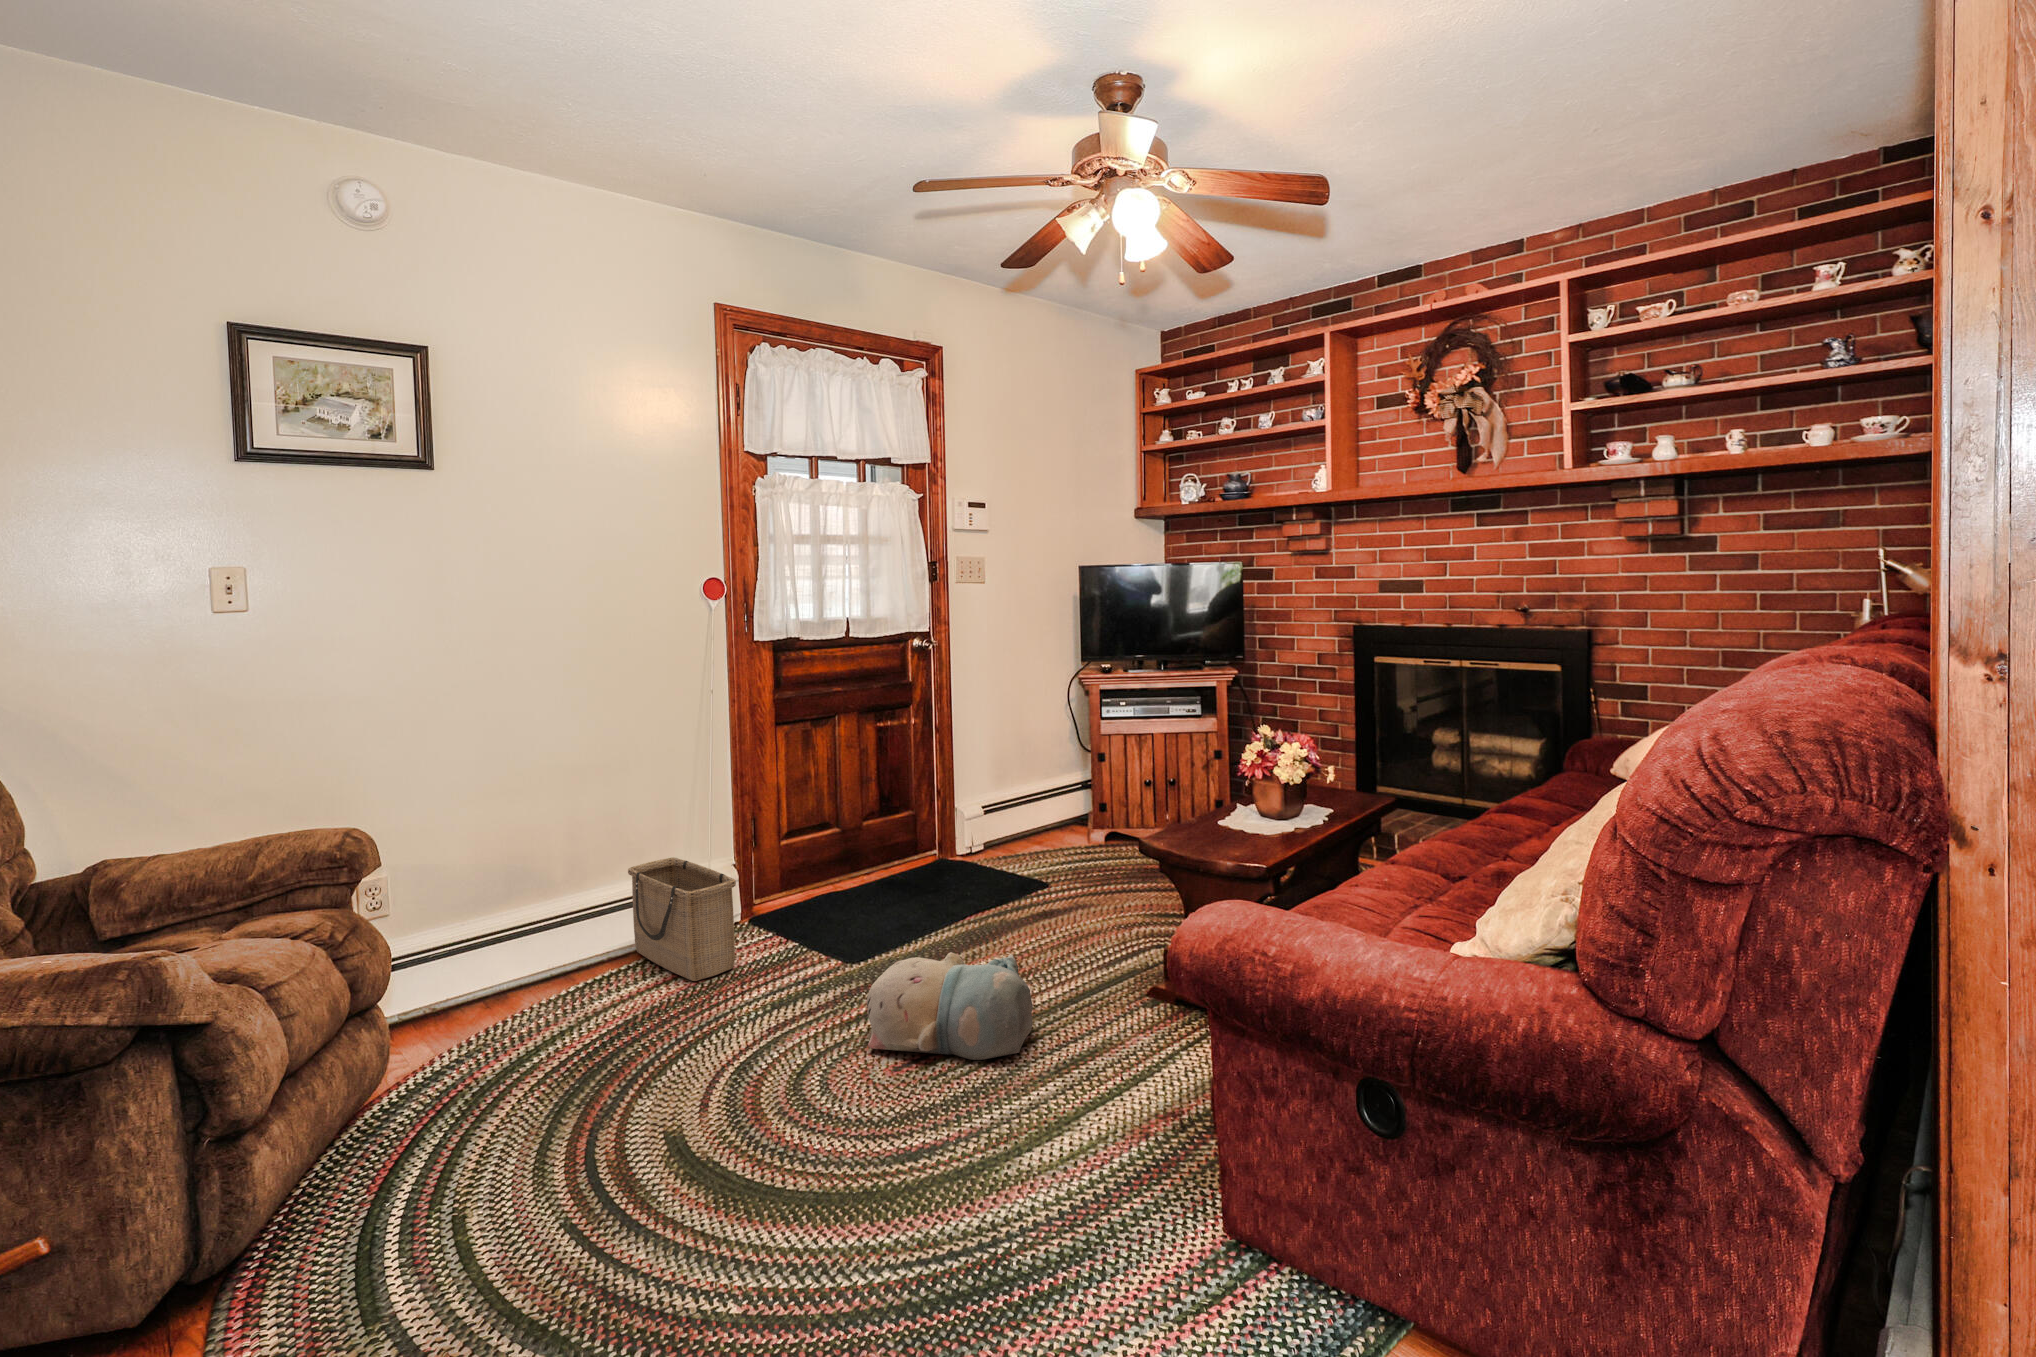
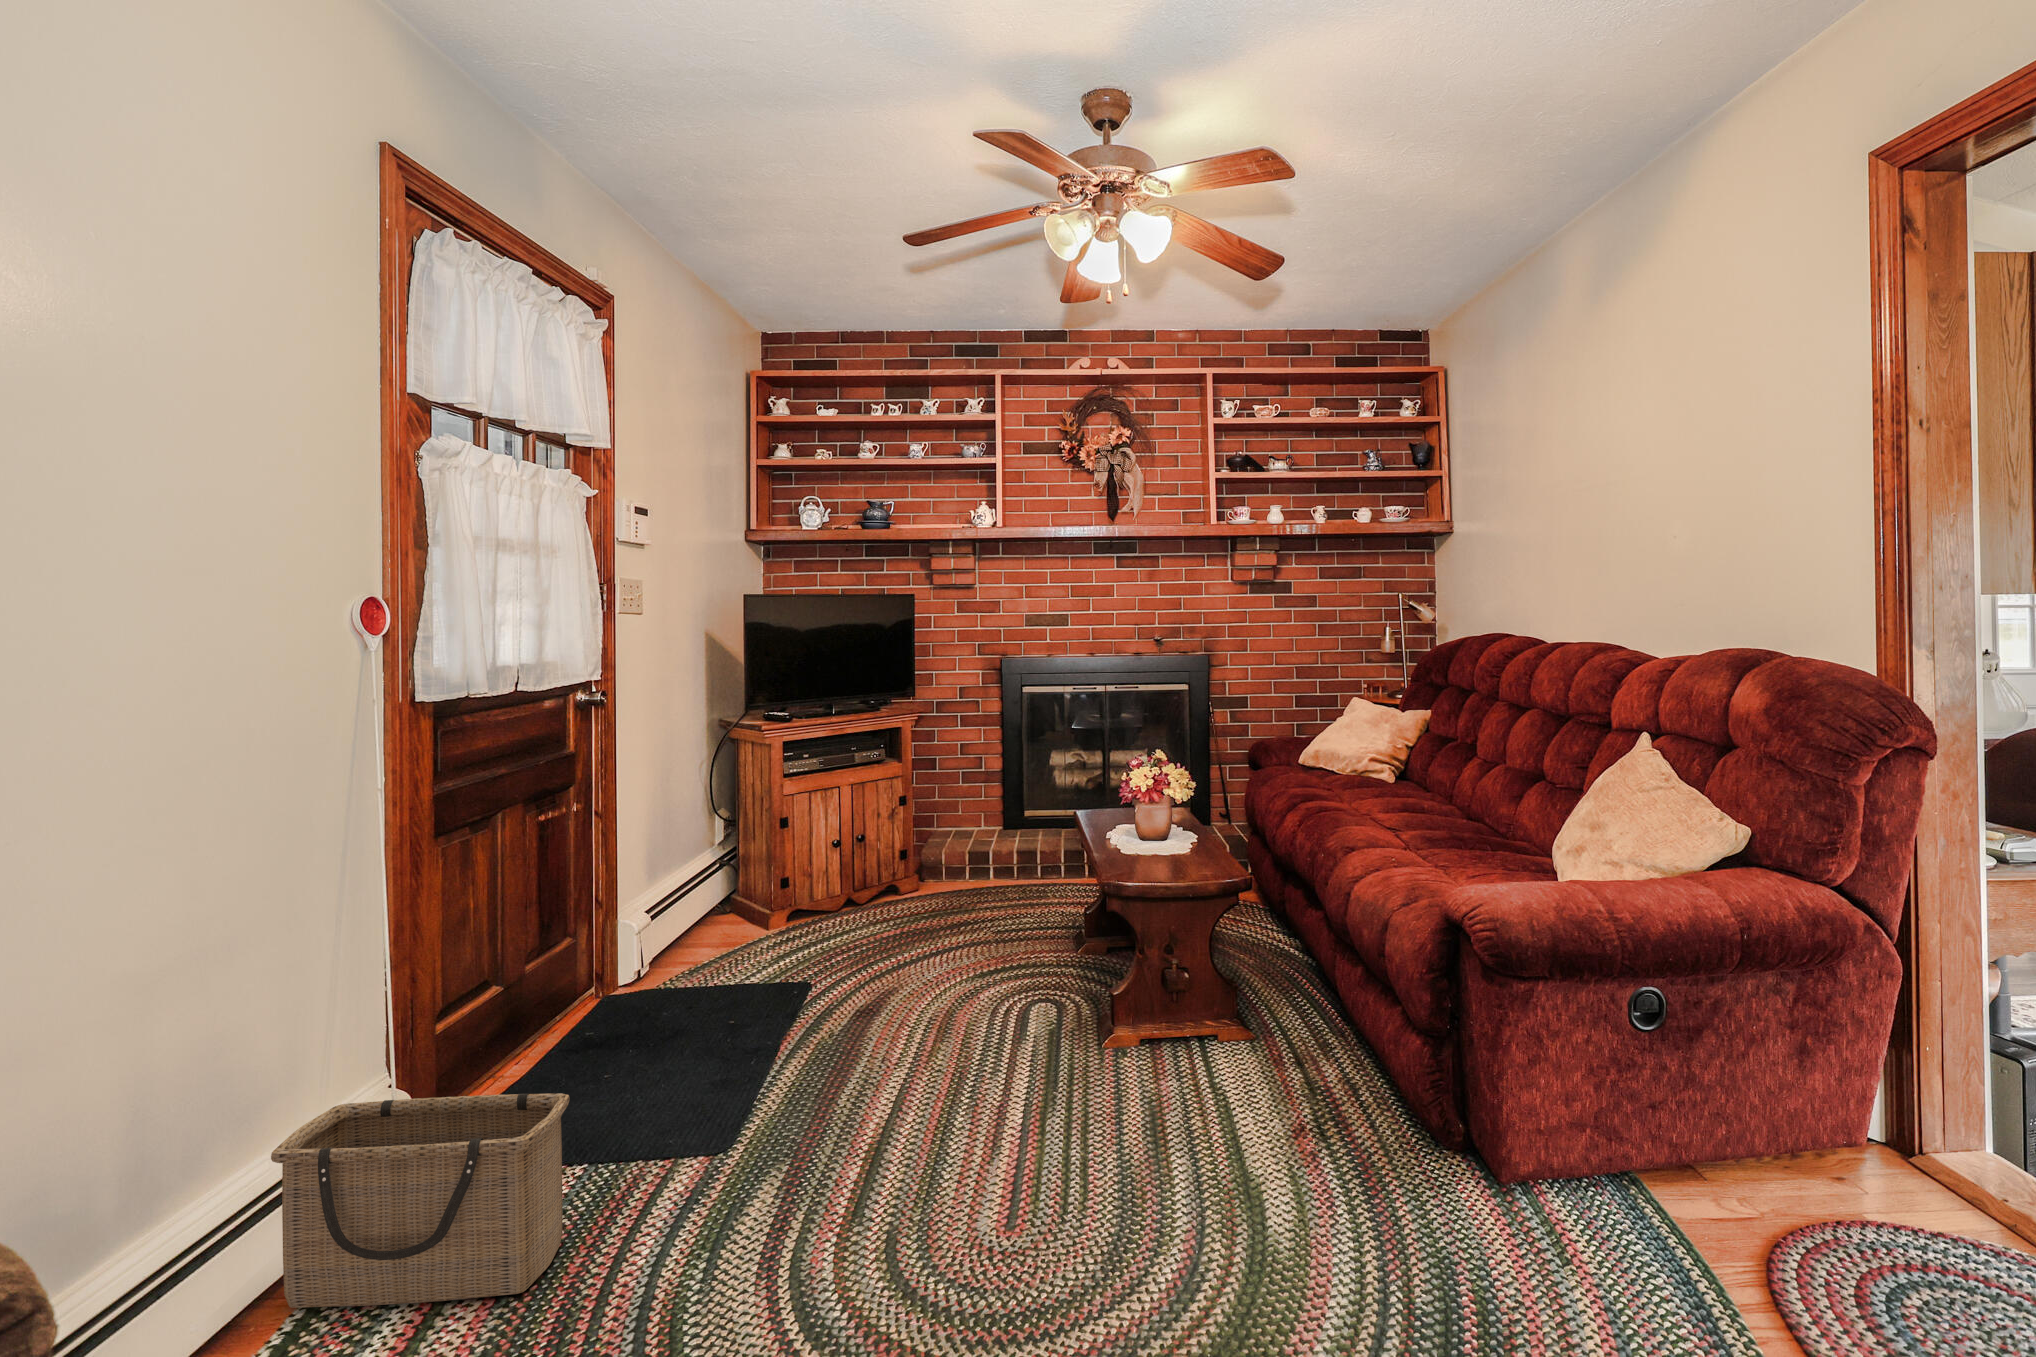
plush toy: present [867,952,1033,1060] -> none [929,1052,1148,1234]

